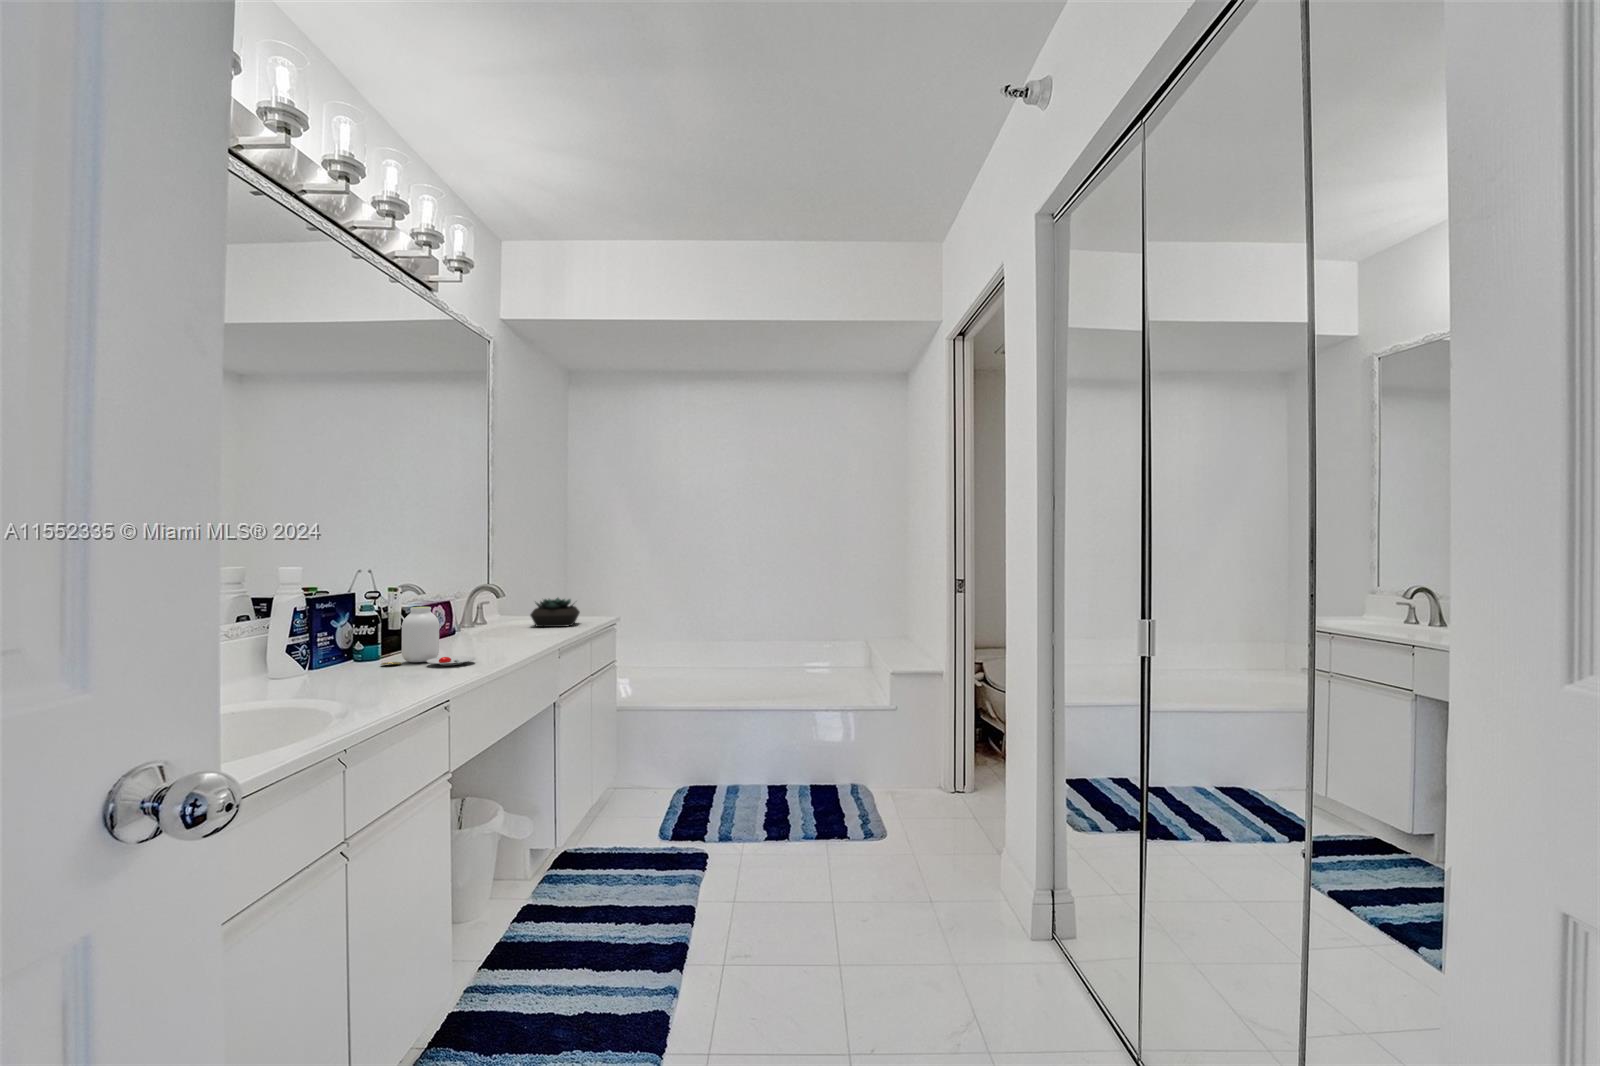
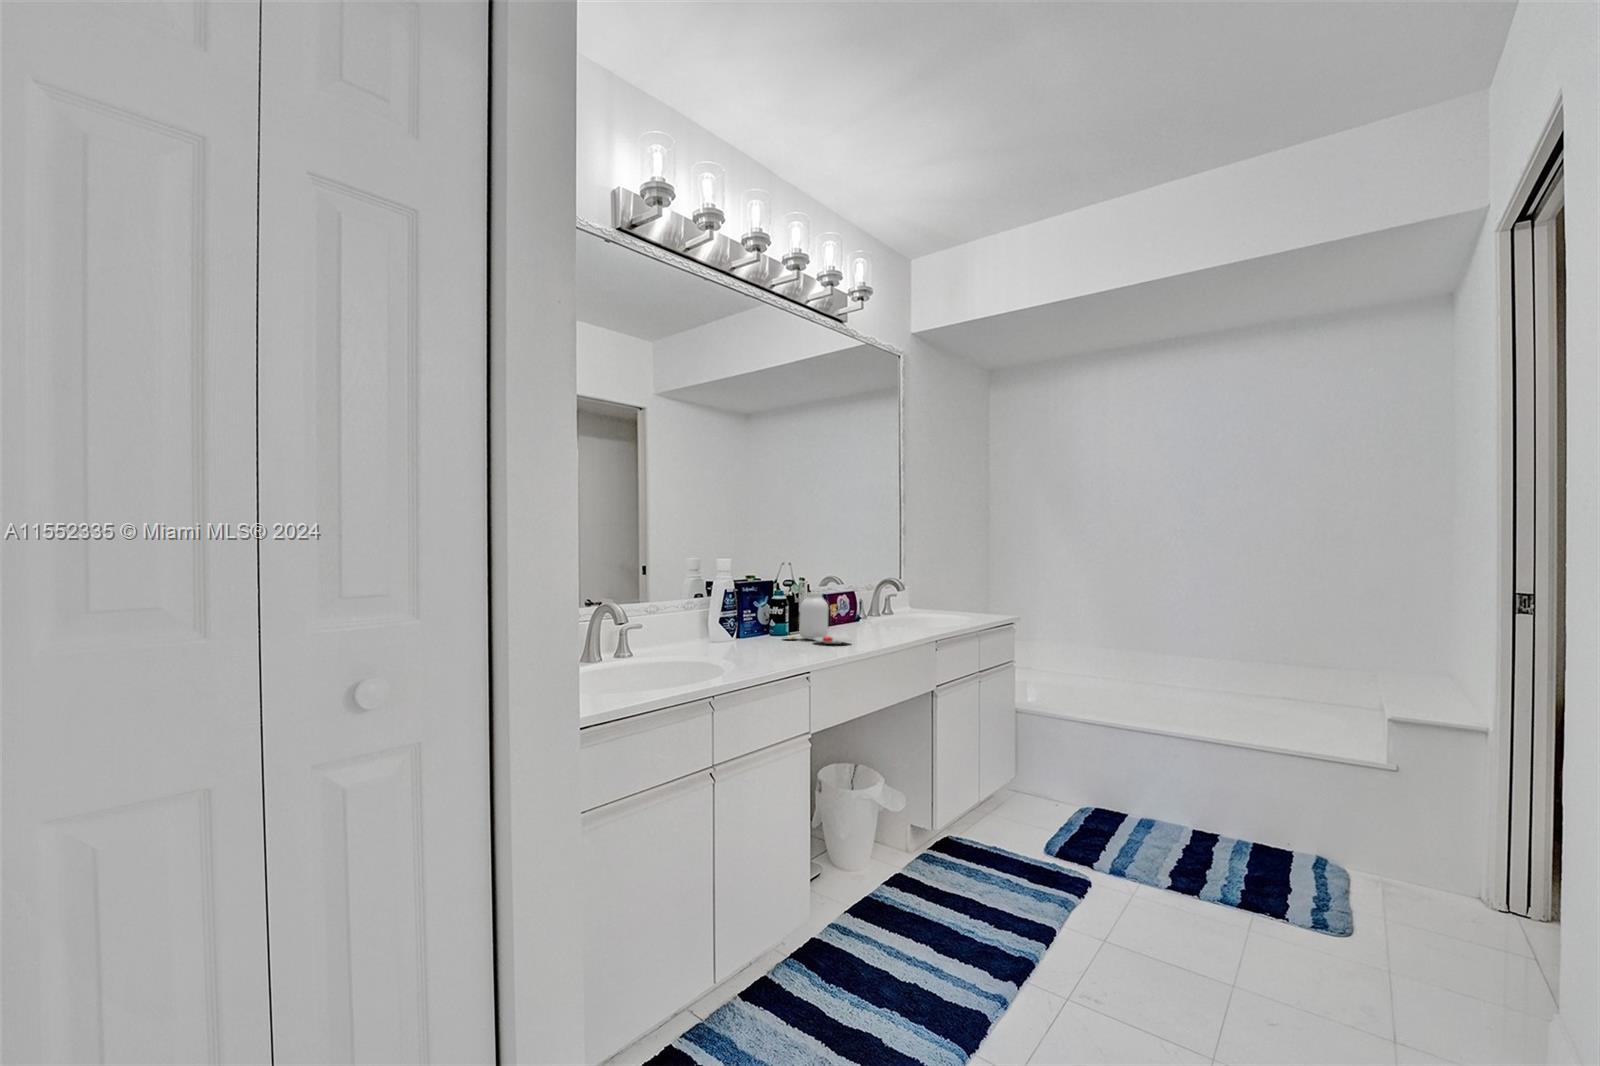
succulent plant: present [530,598,580,627] -> none [933,598,982,625]

